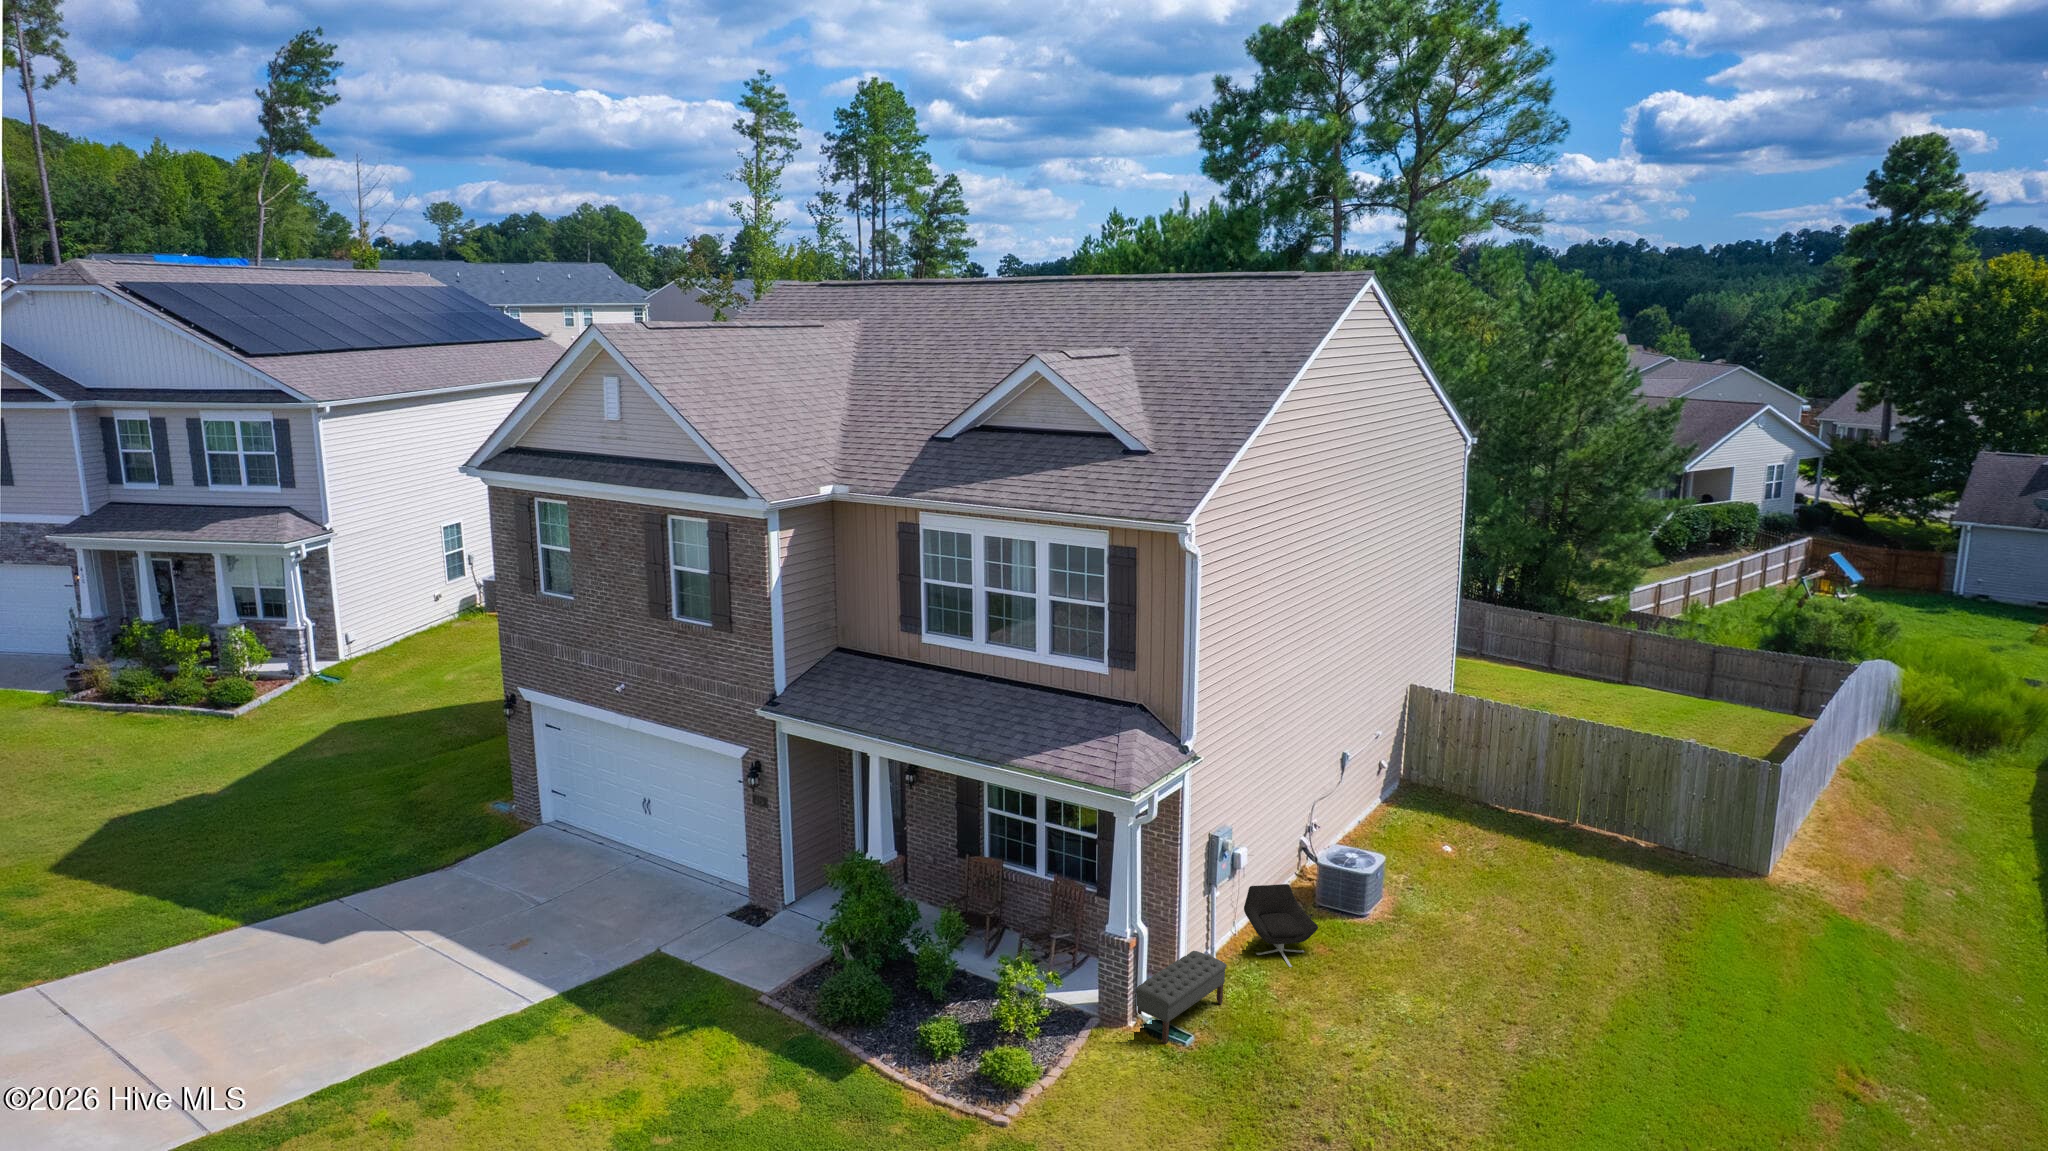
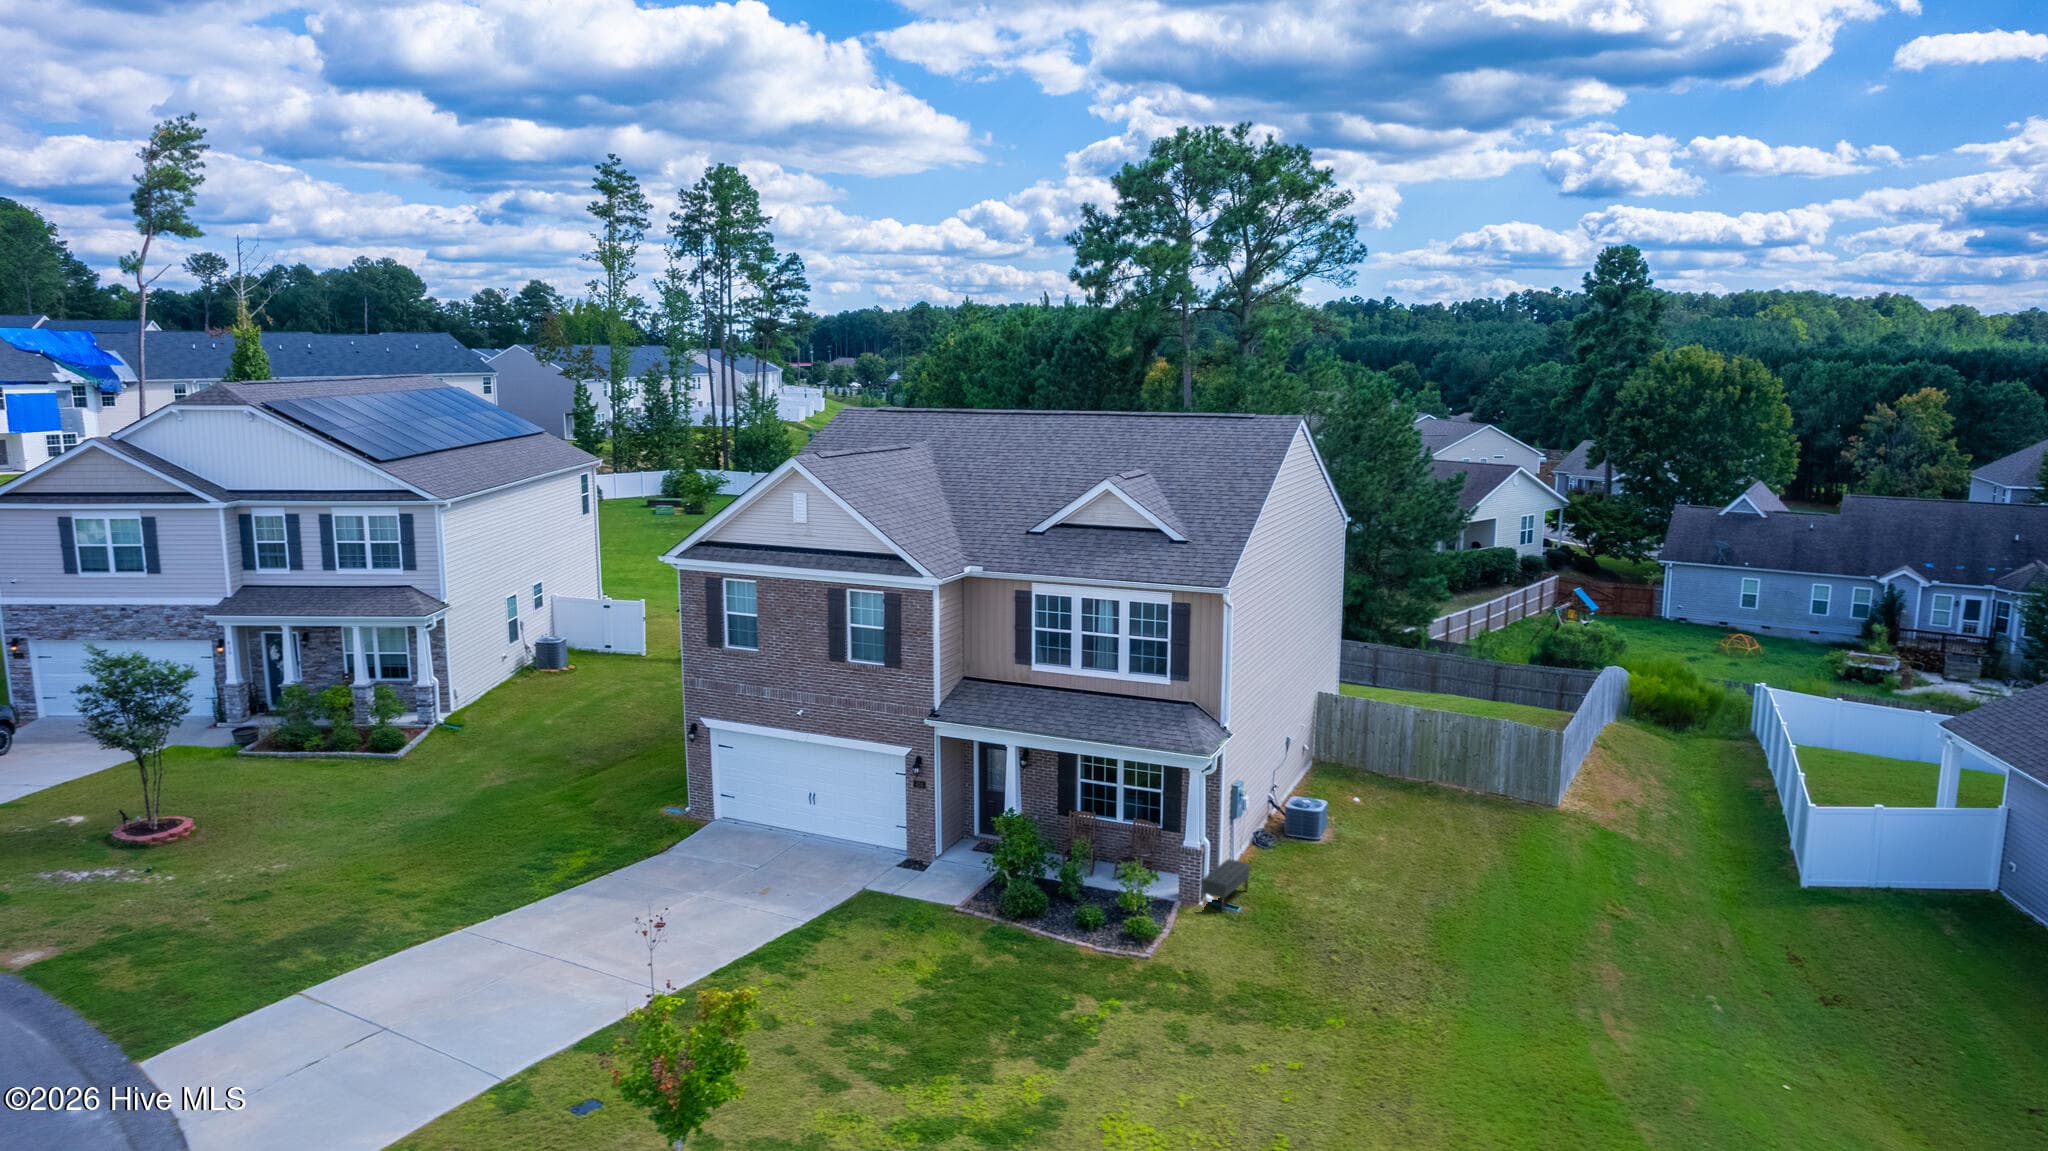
lounge chair: present [1244,884,1318,967] -> none [1246,820,1295,870]

